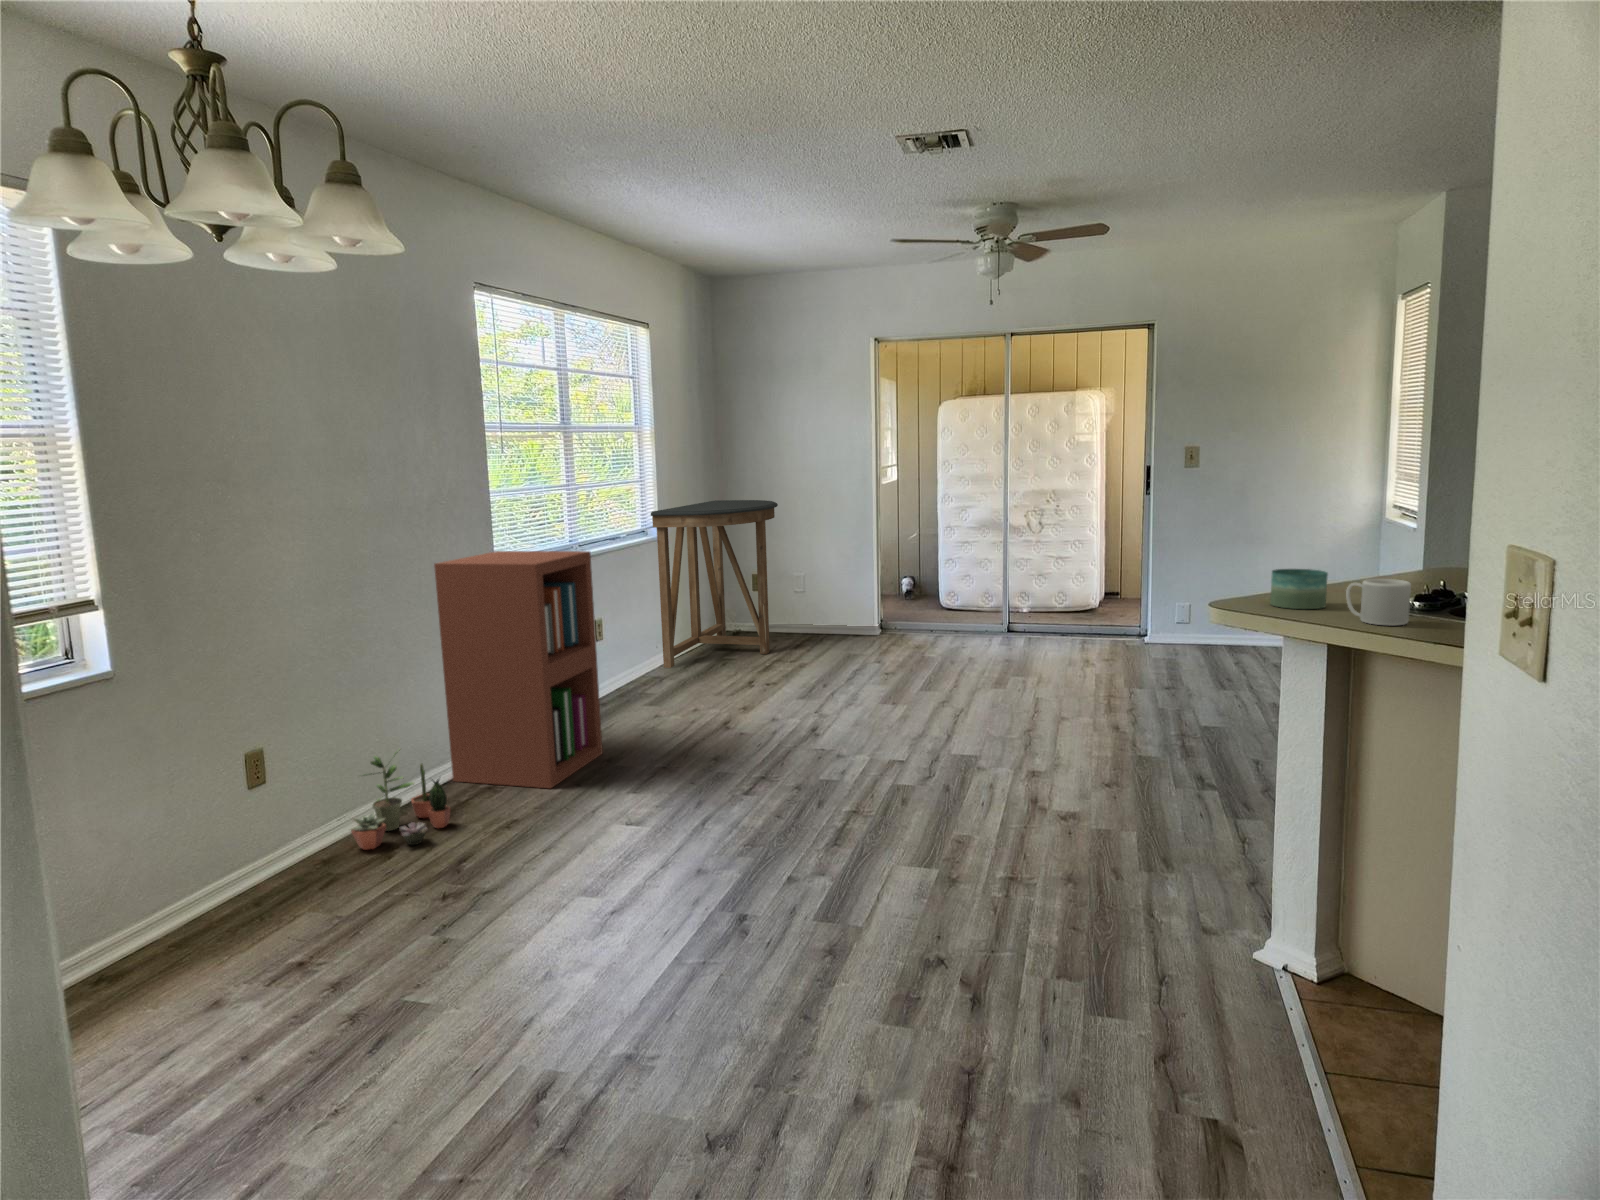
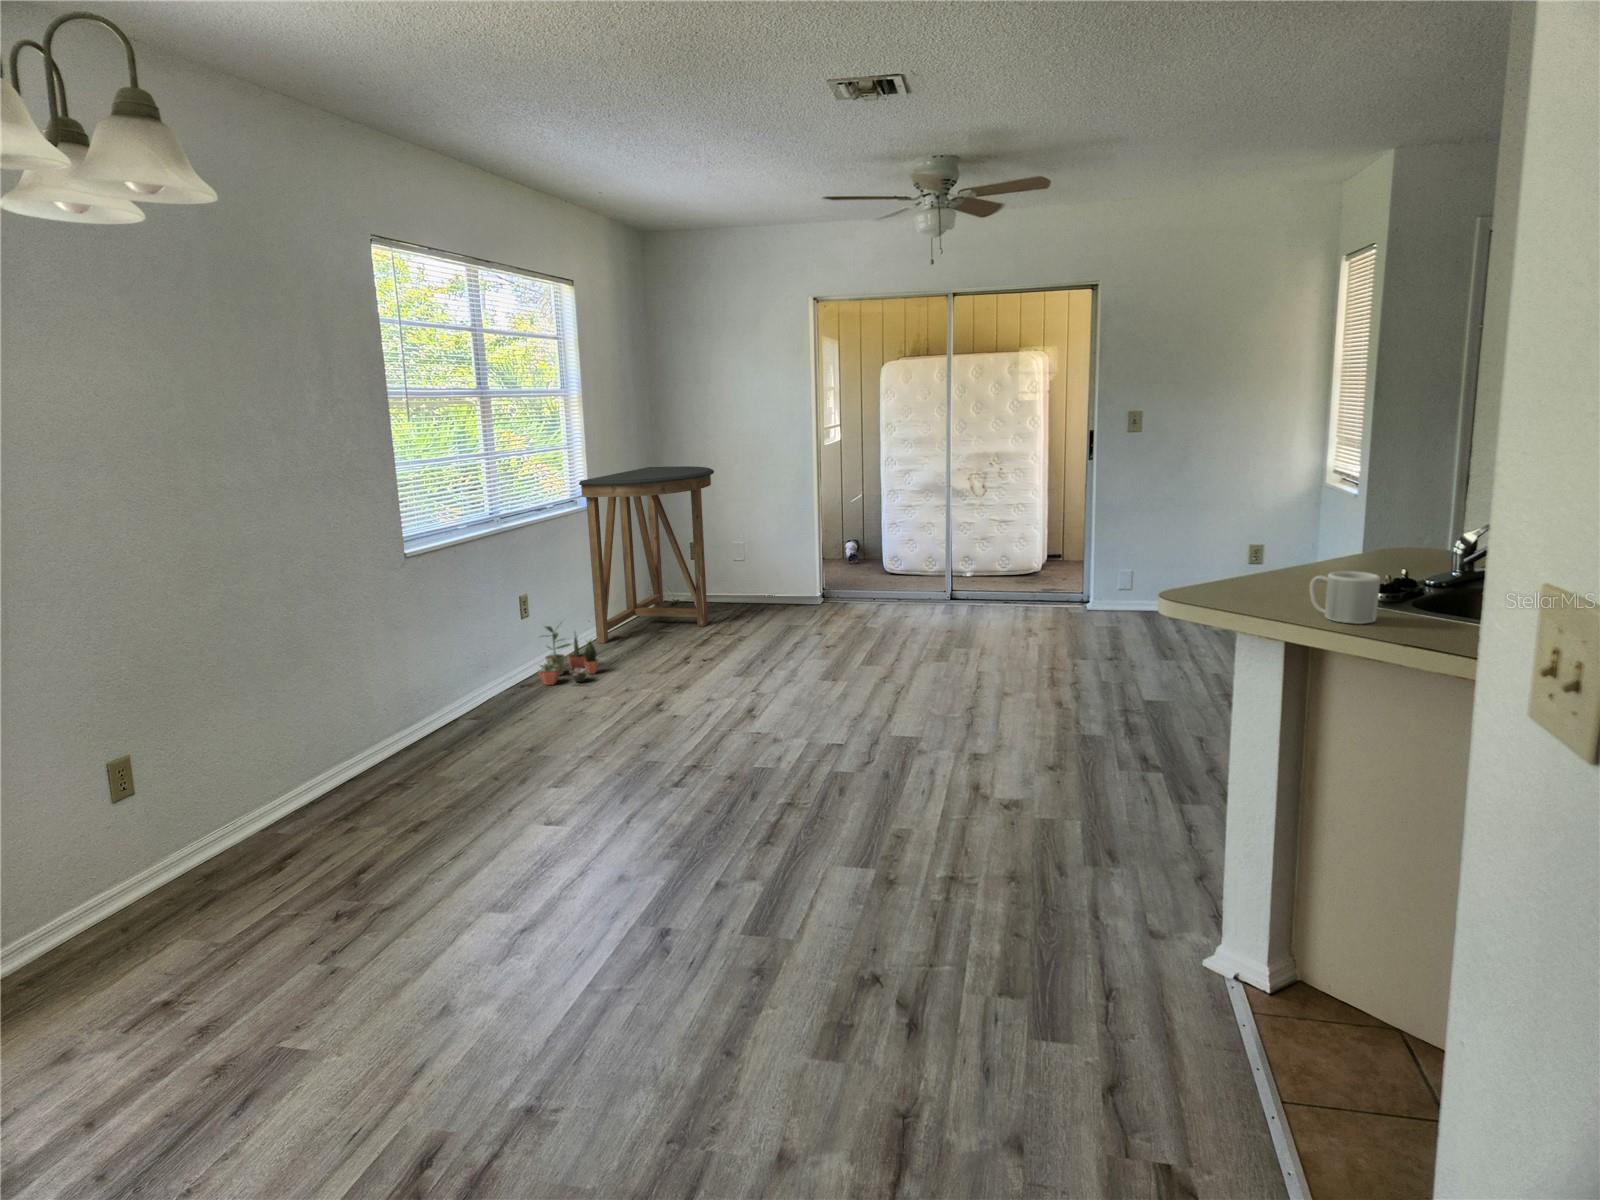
bookshelf: present [434,551,603,788] -> none [332,528,526,783]
candle: present [1270,569,1328,609] -> none [1226,556,1288,602]
potted plant: present [350,752,450,850] -> present [538,626,598,685]

